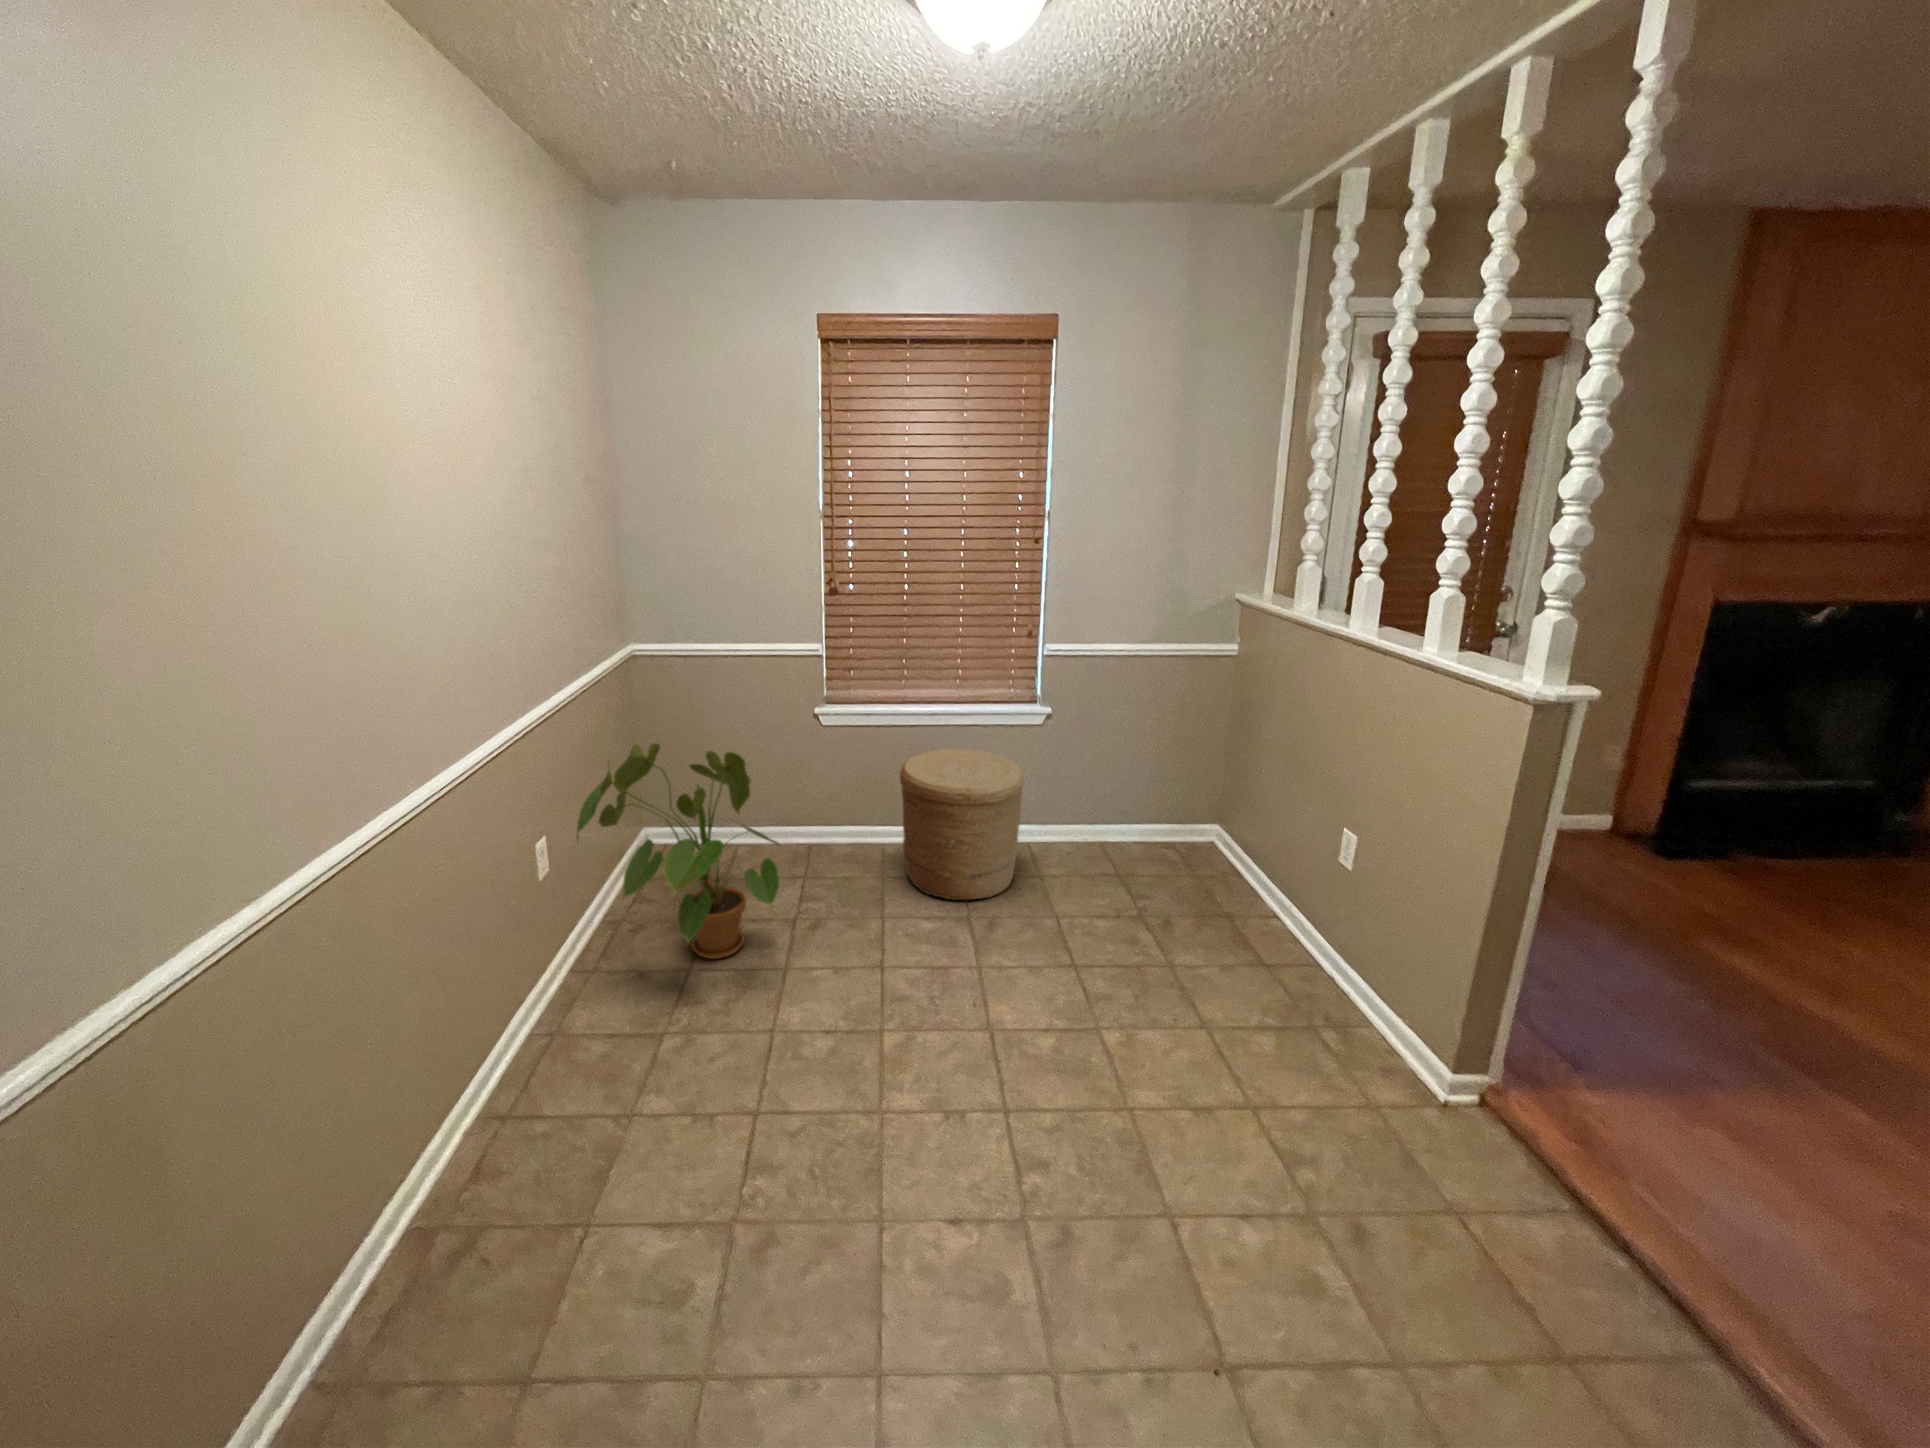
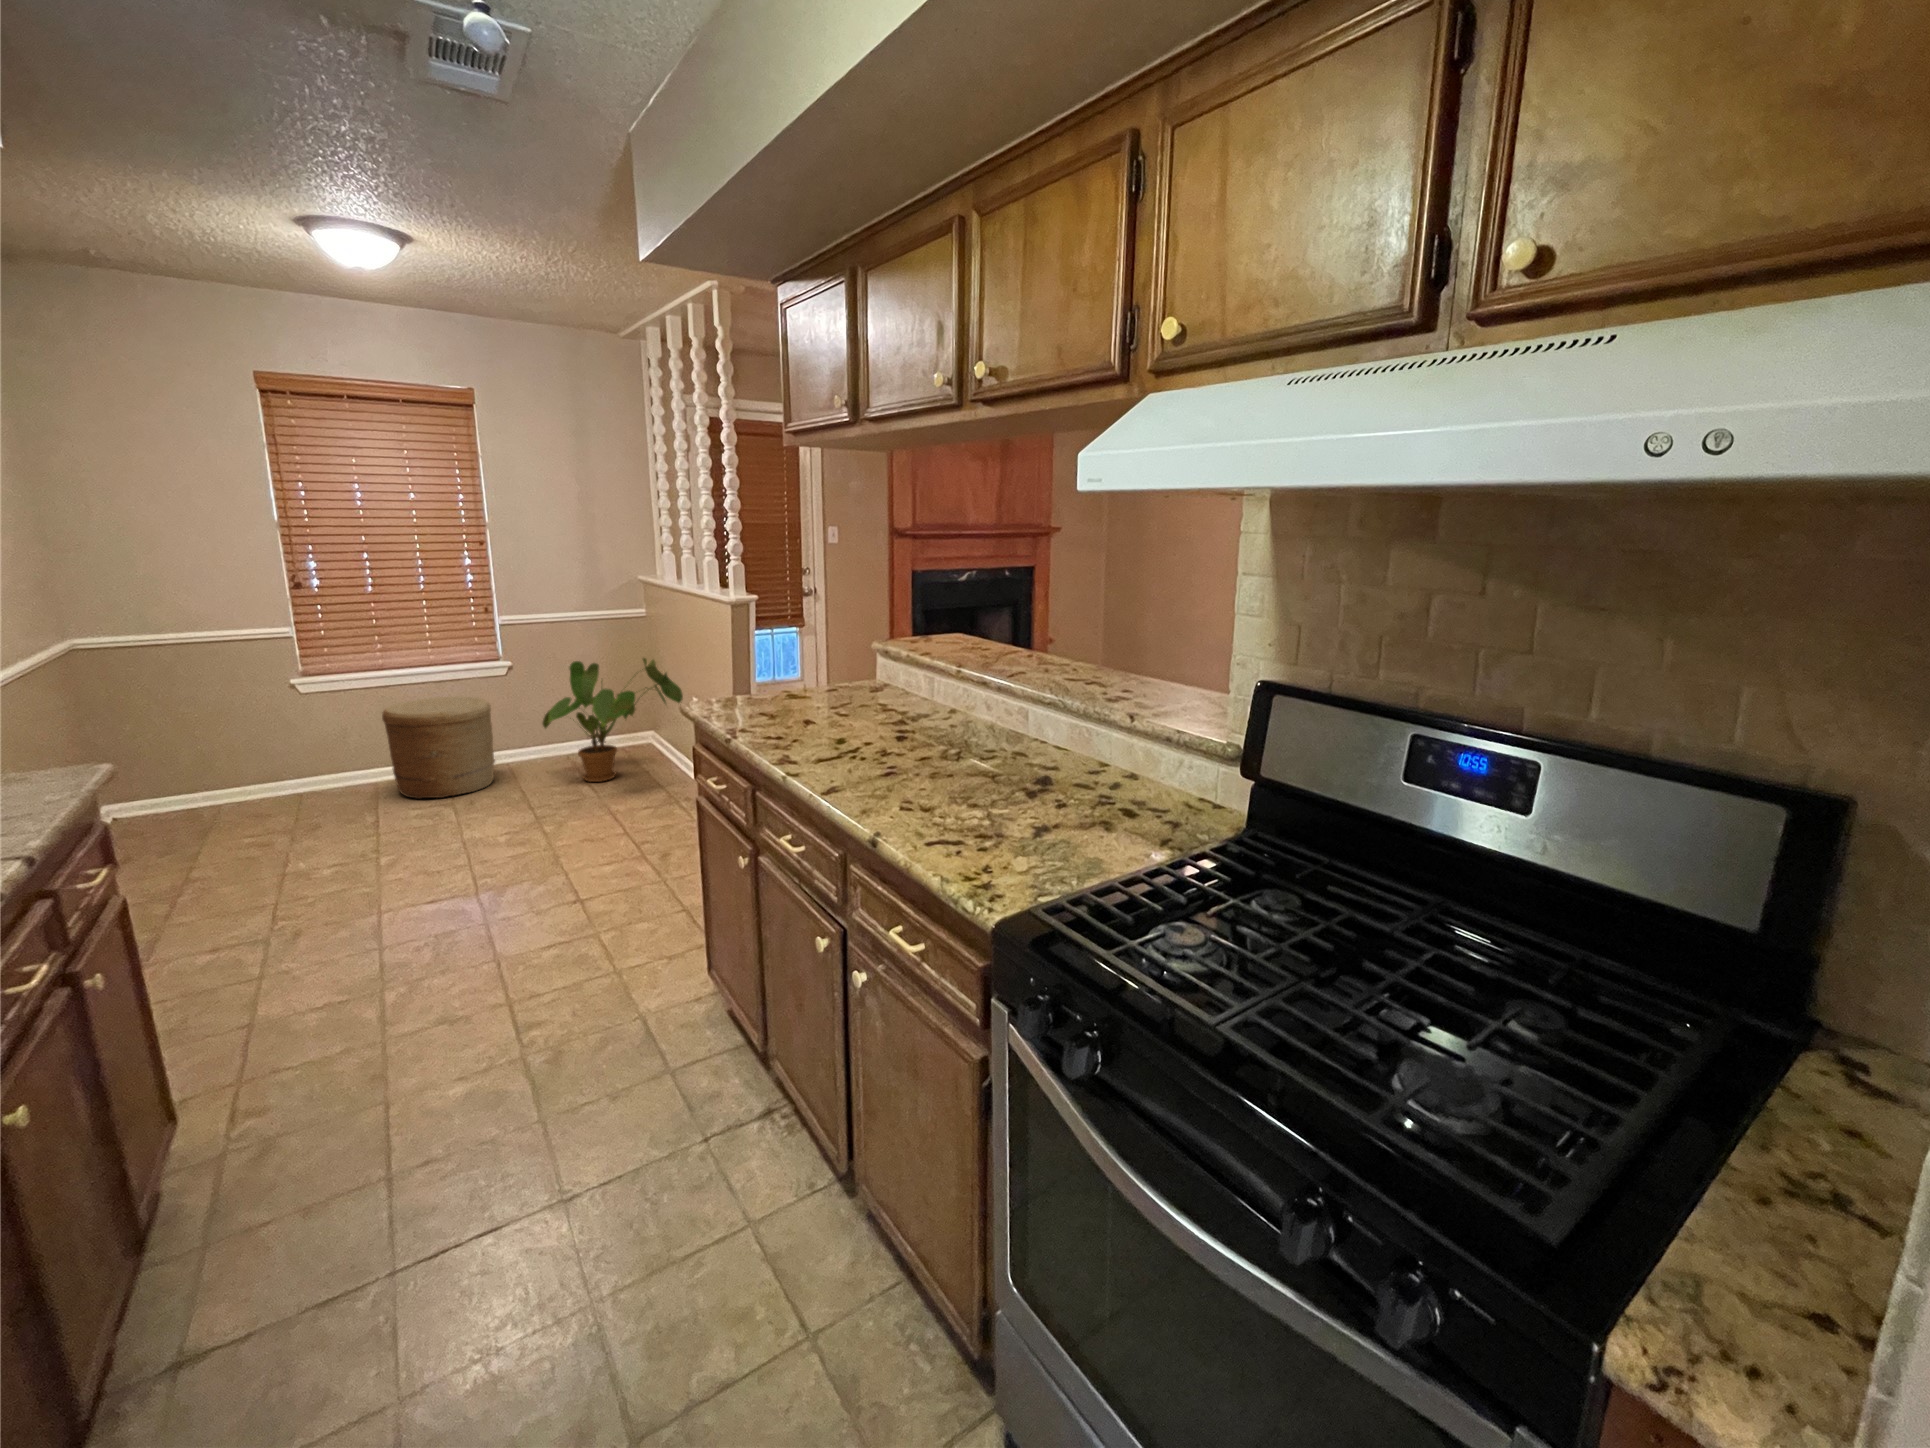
house plant: present [576,744,779,959] -> present [542,658,683,782]

